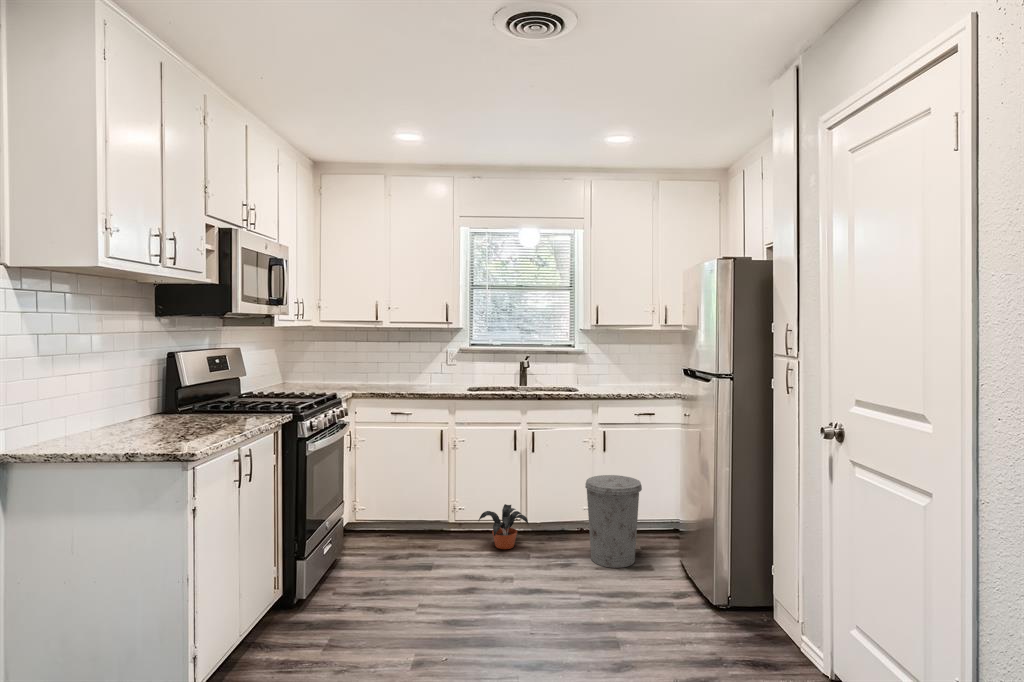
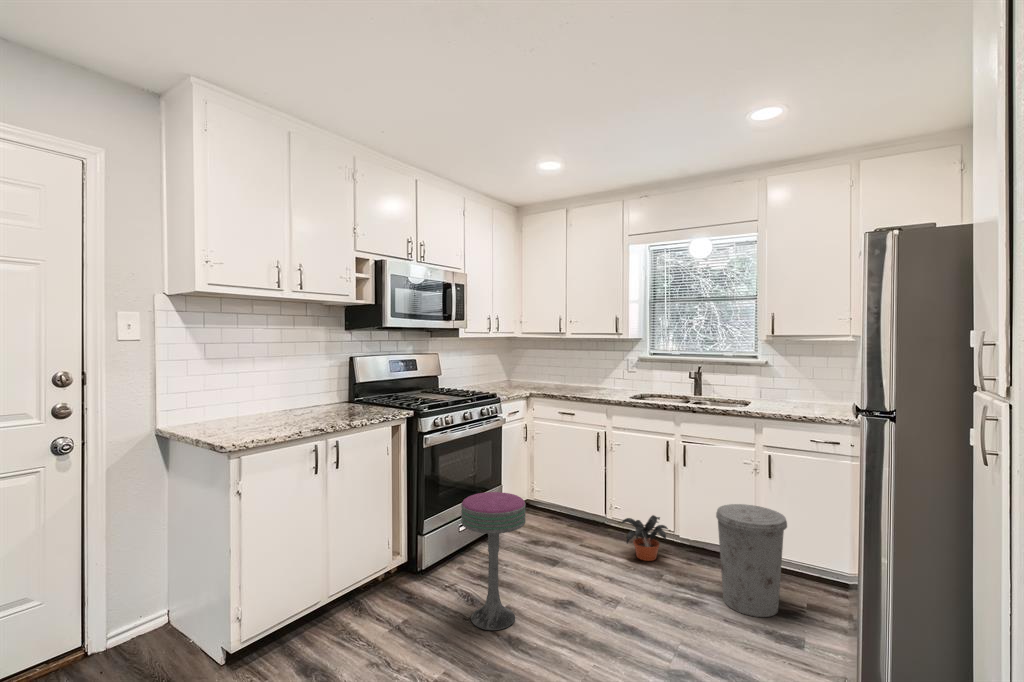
bar stool: none [393,502,466,656] -> present [461,492,526,630]

